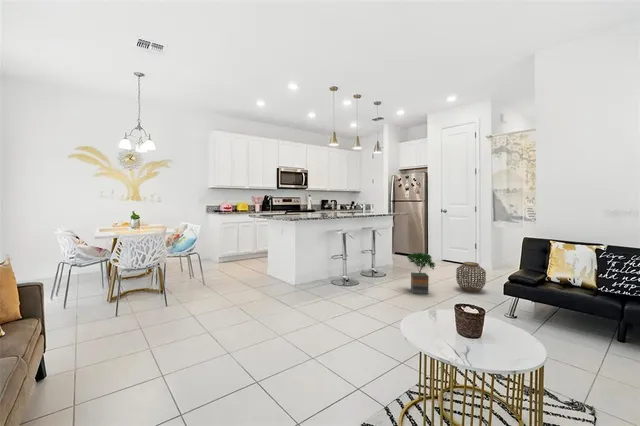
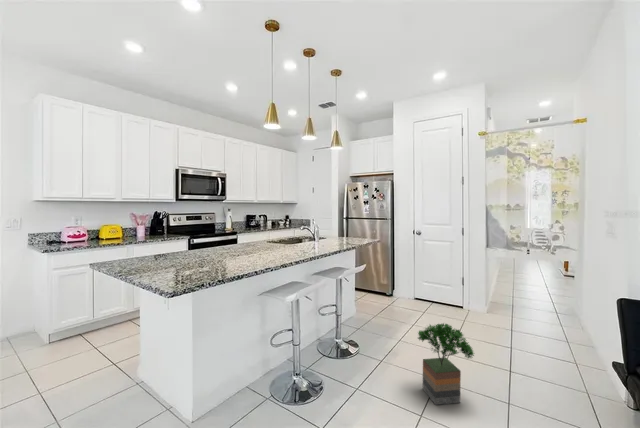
woven basket: present [456,262,486,292] -> none [485,328,536,383]

